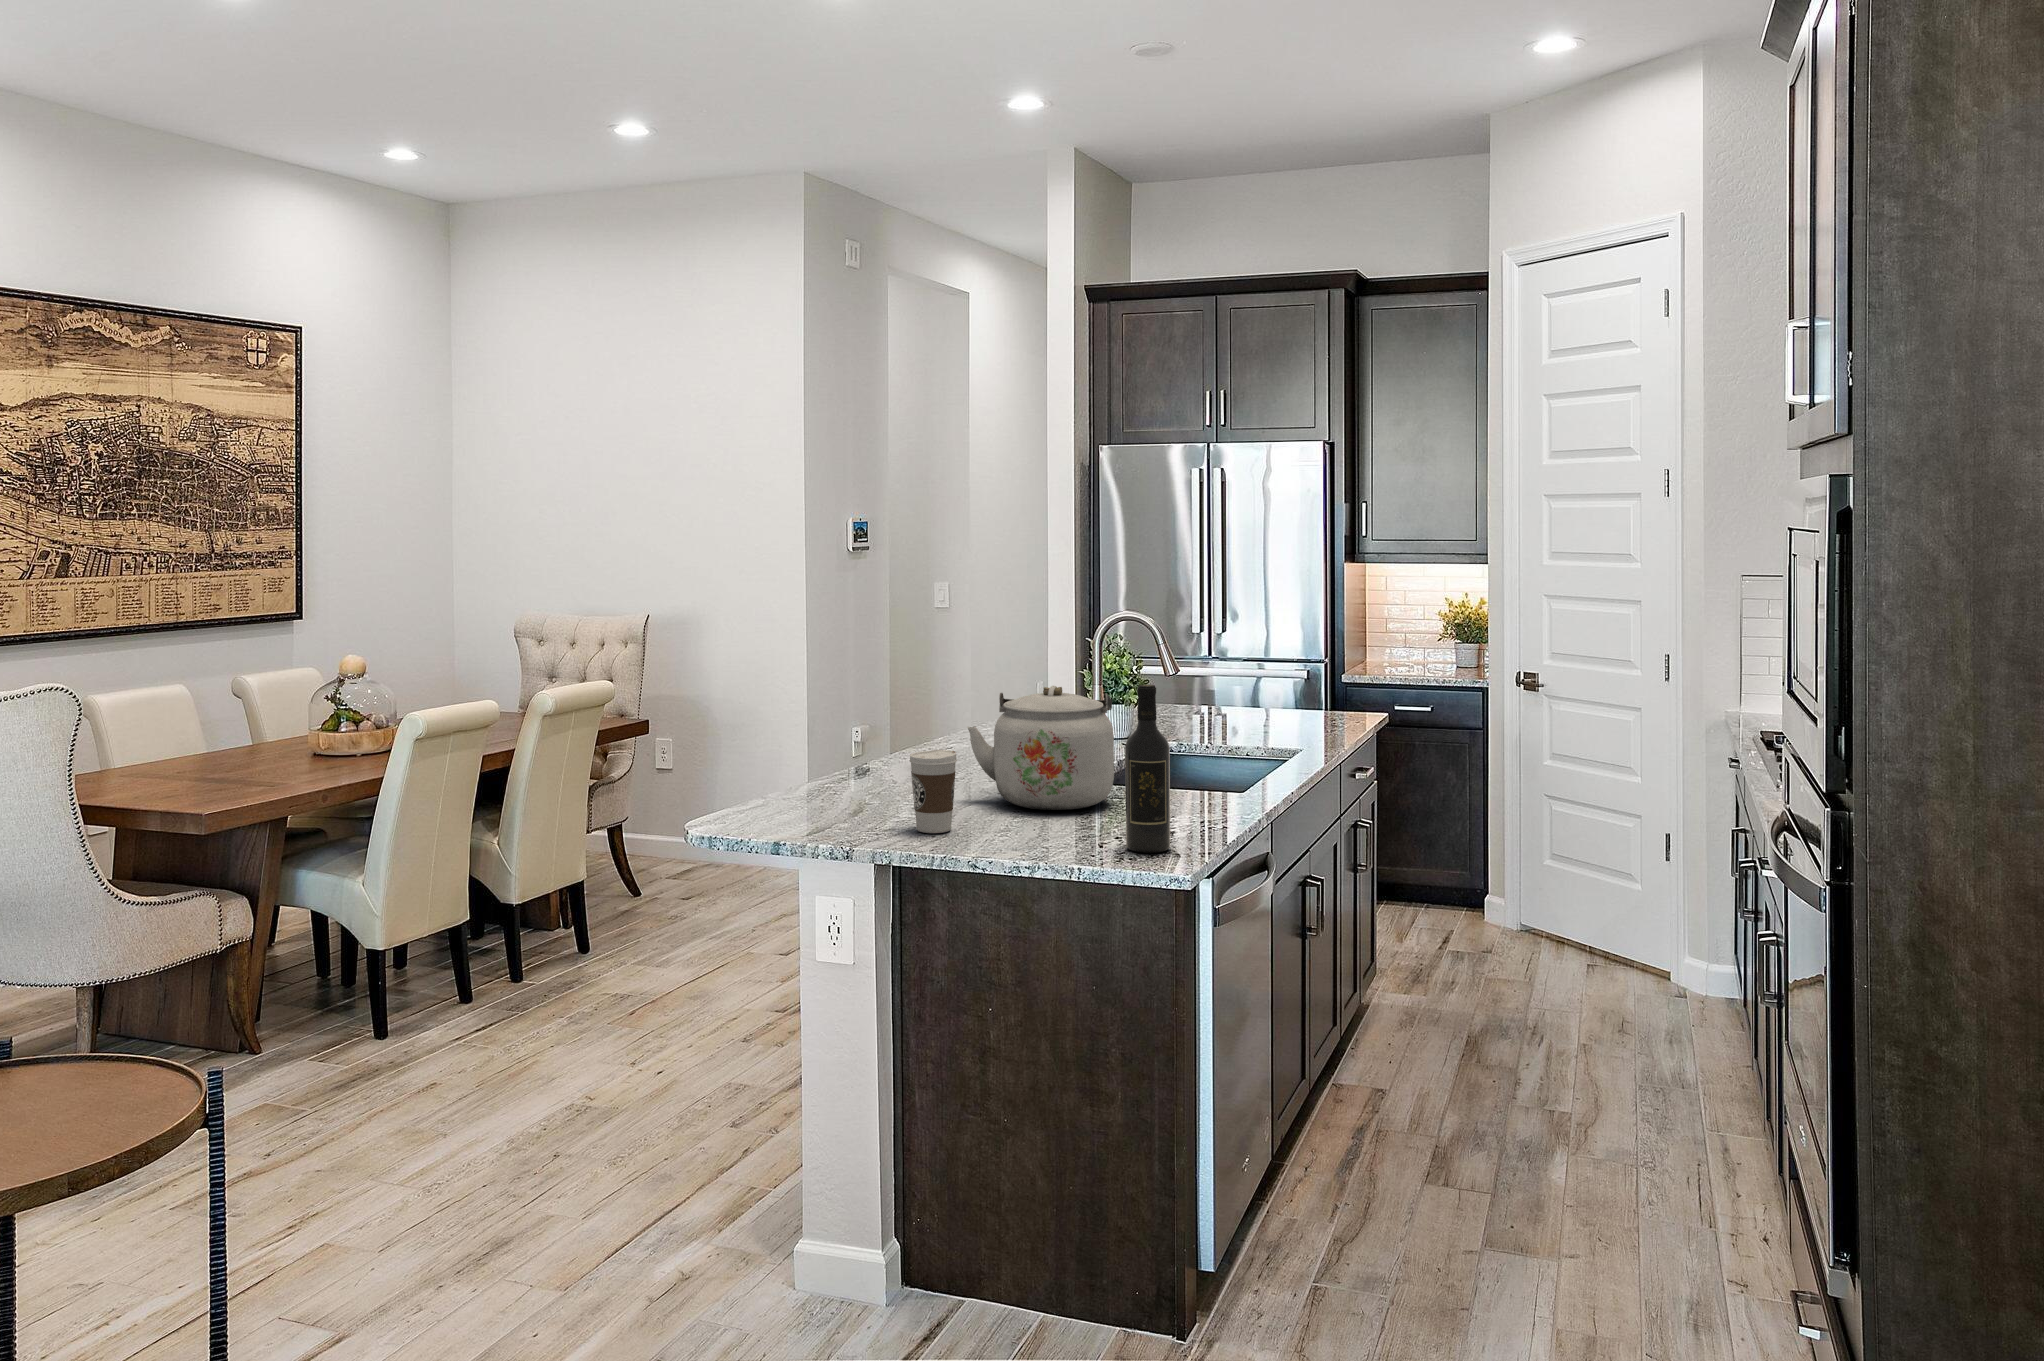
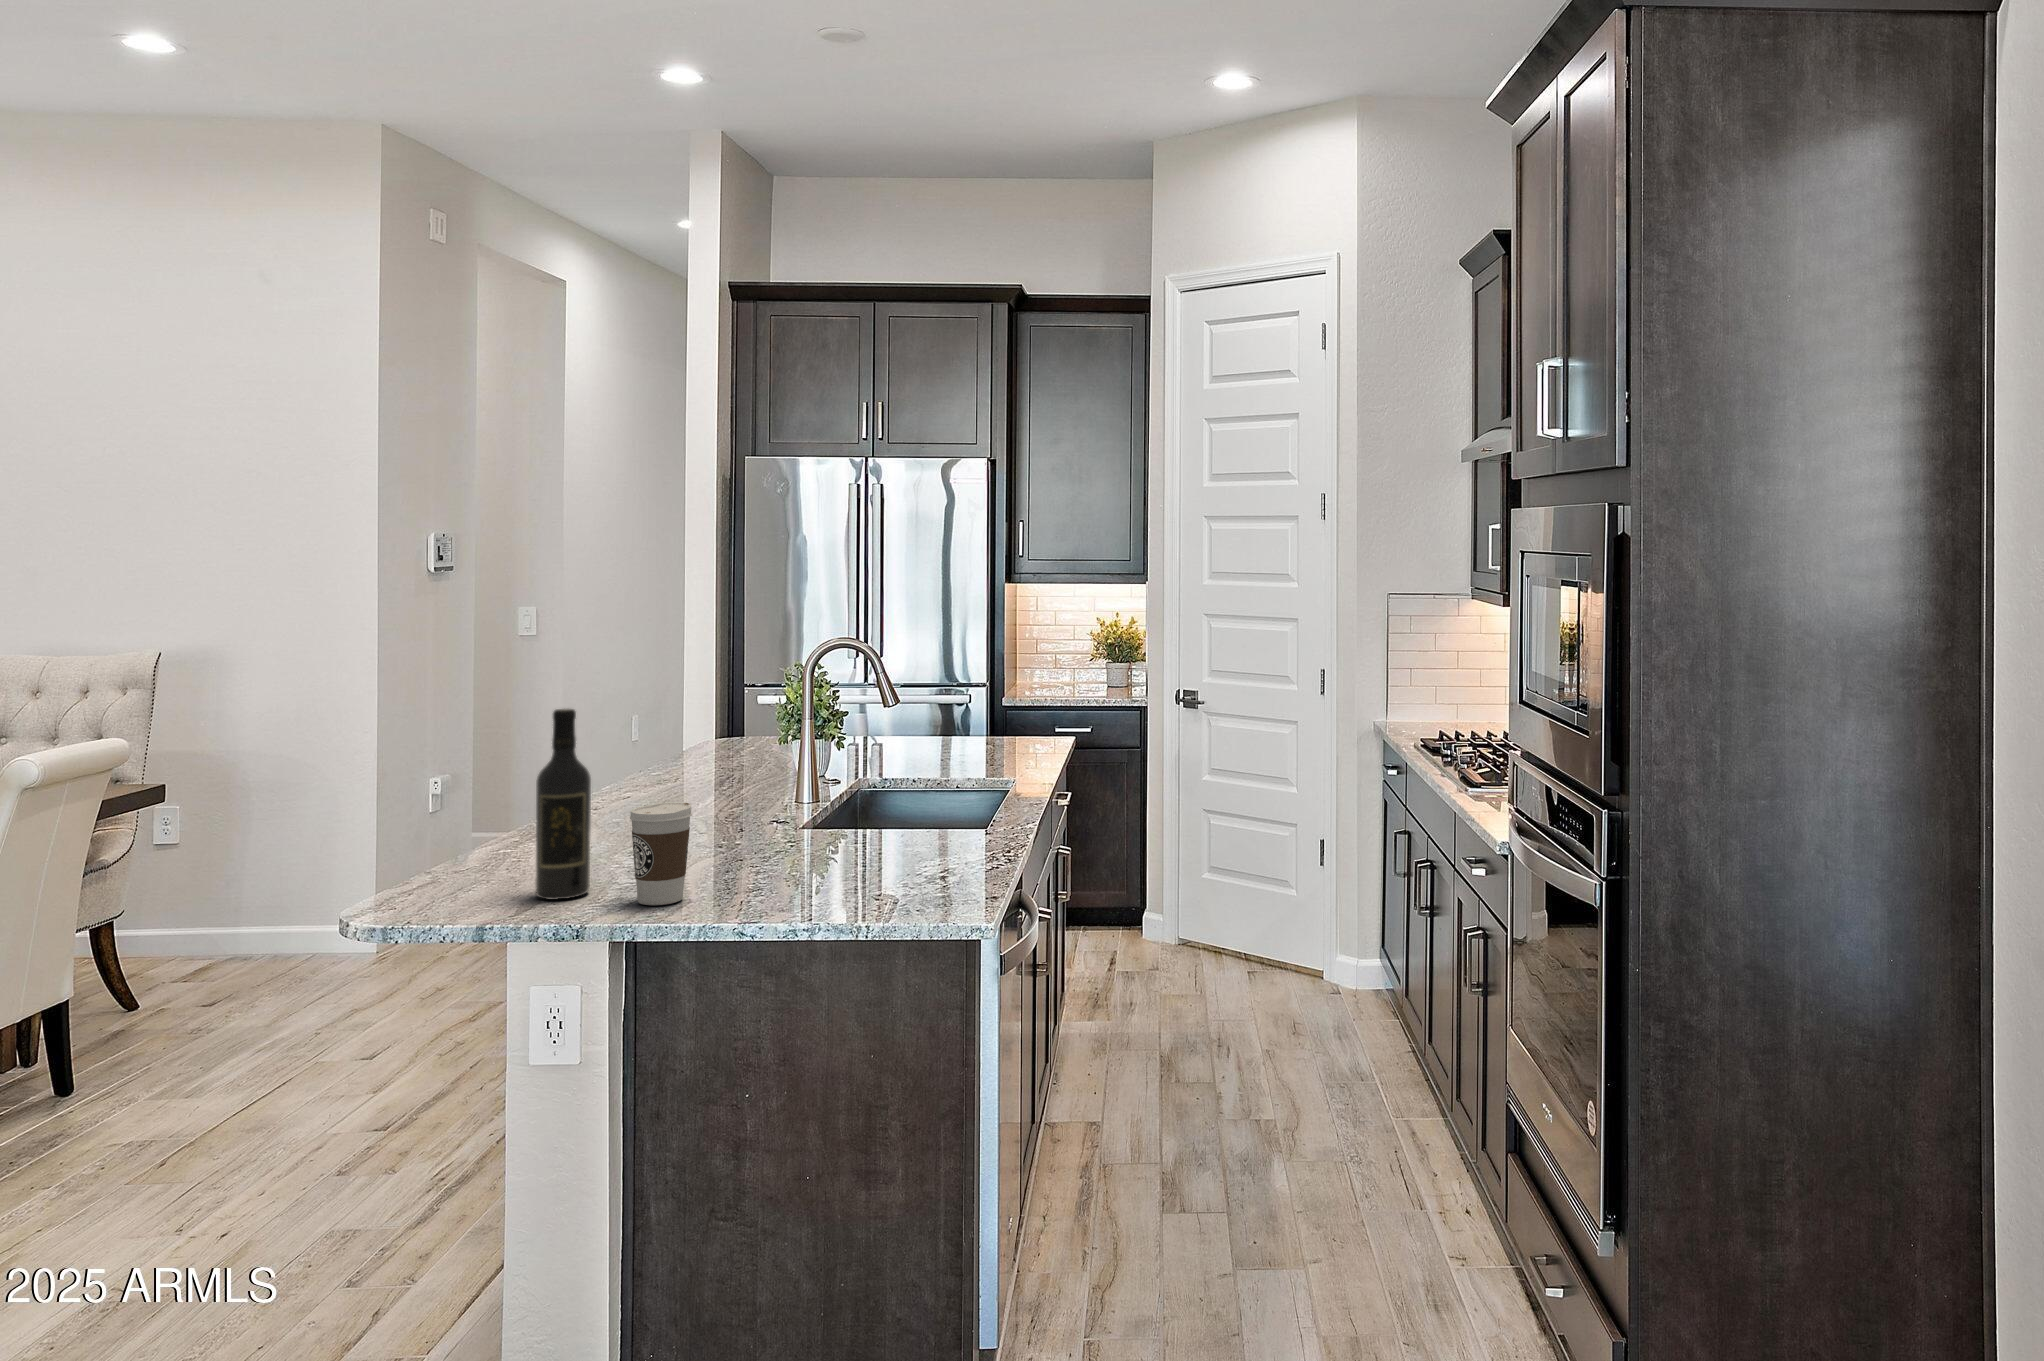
wine bottle: present [1125,684,1170,853] -> present [535,709,591,900]
kettle: present [967,686,1114,810] -> none [683,719,861,864]

